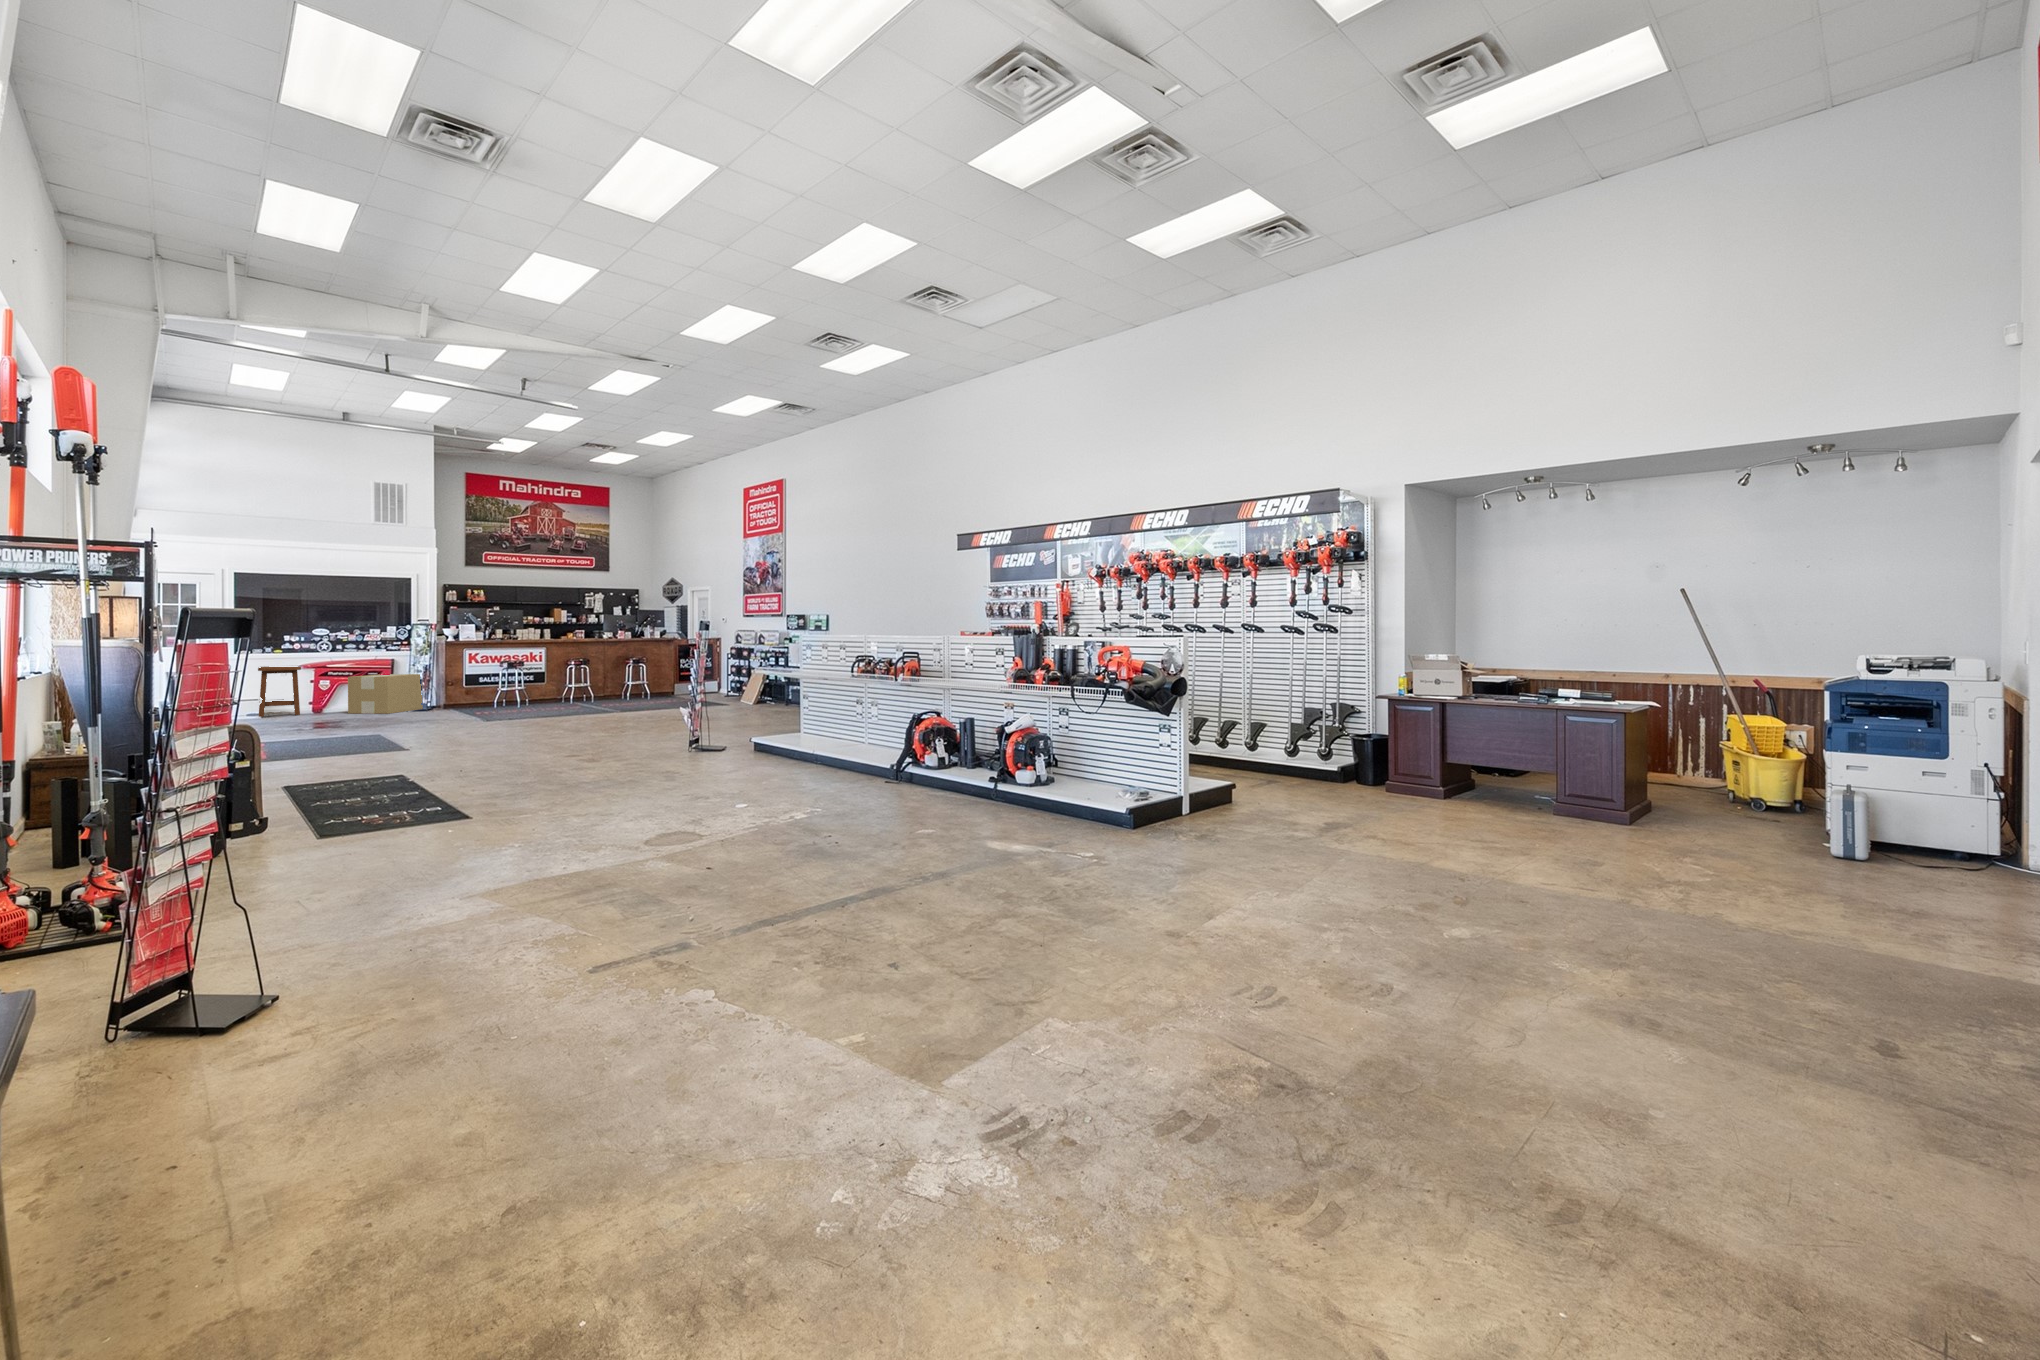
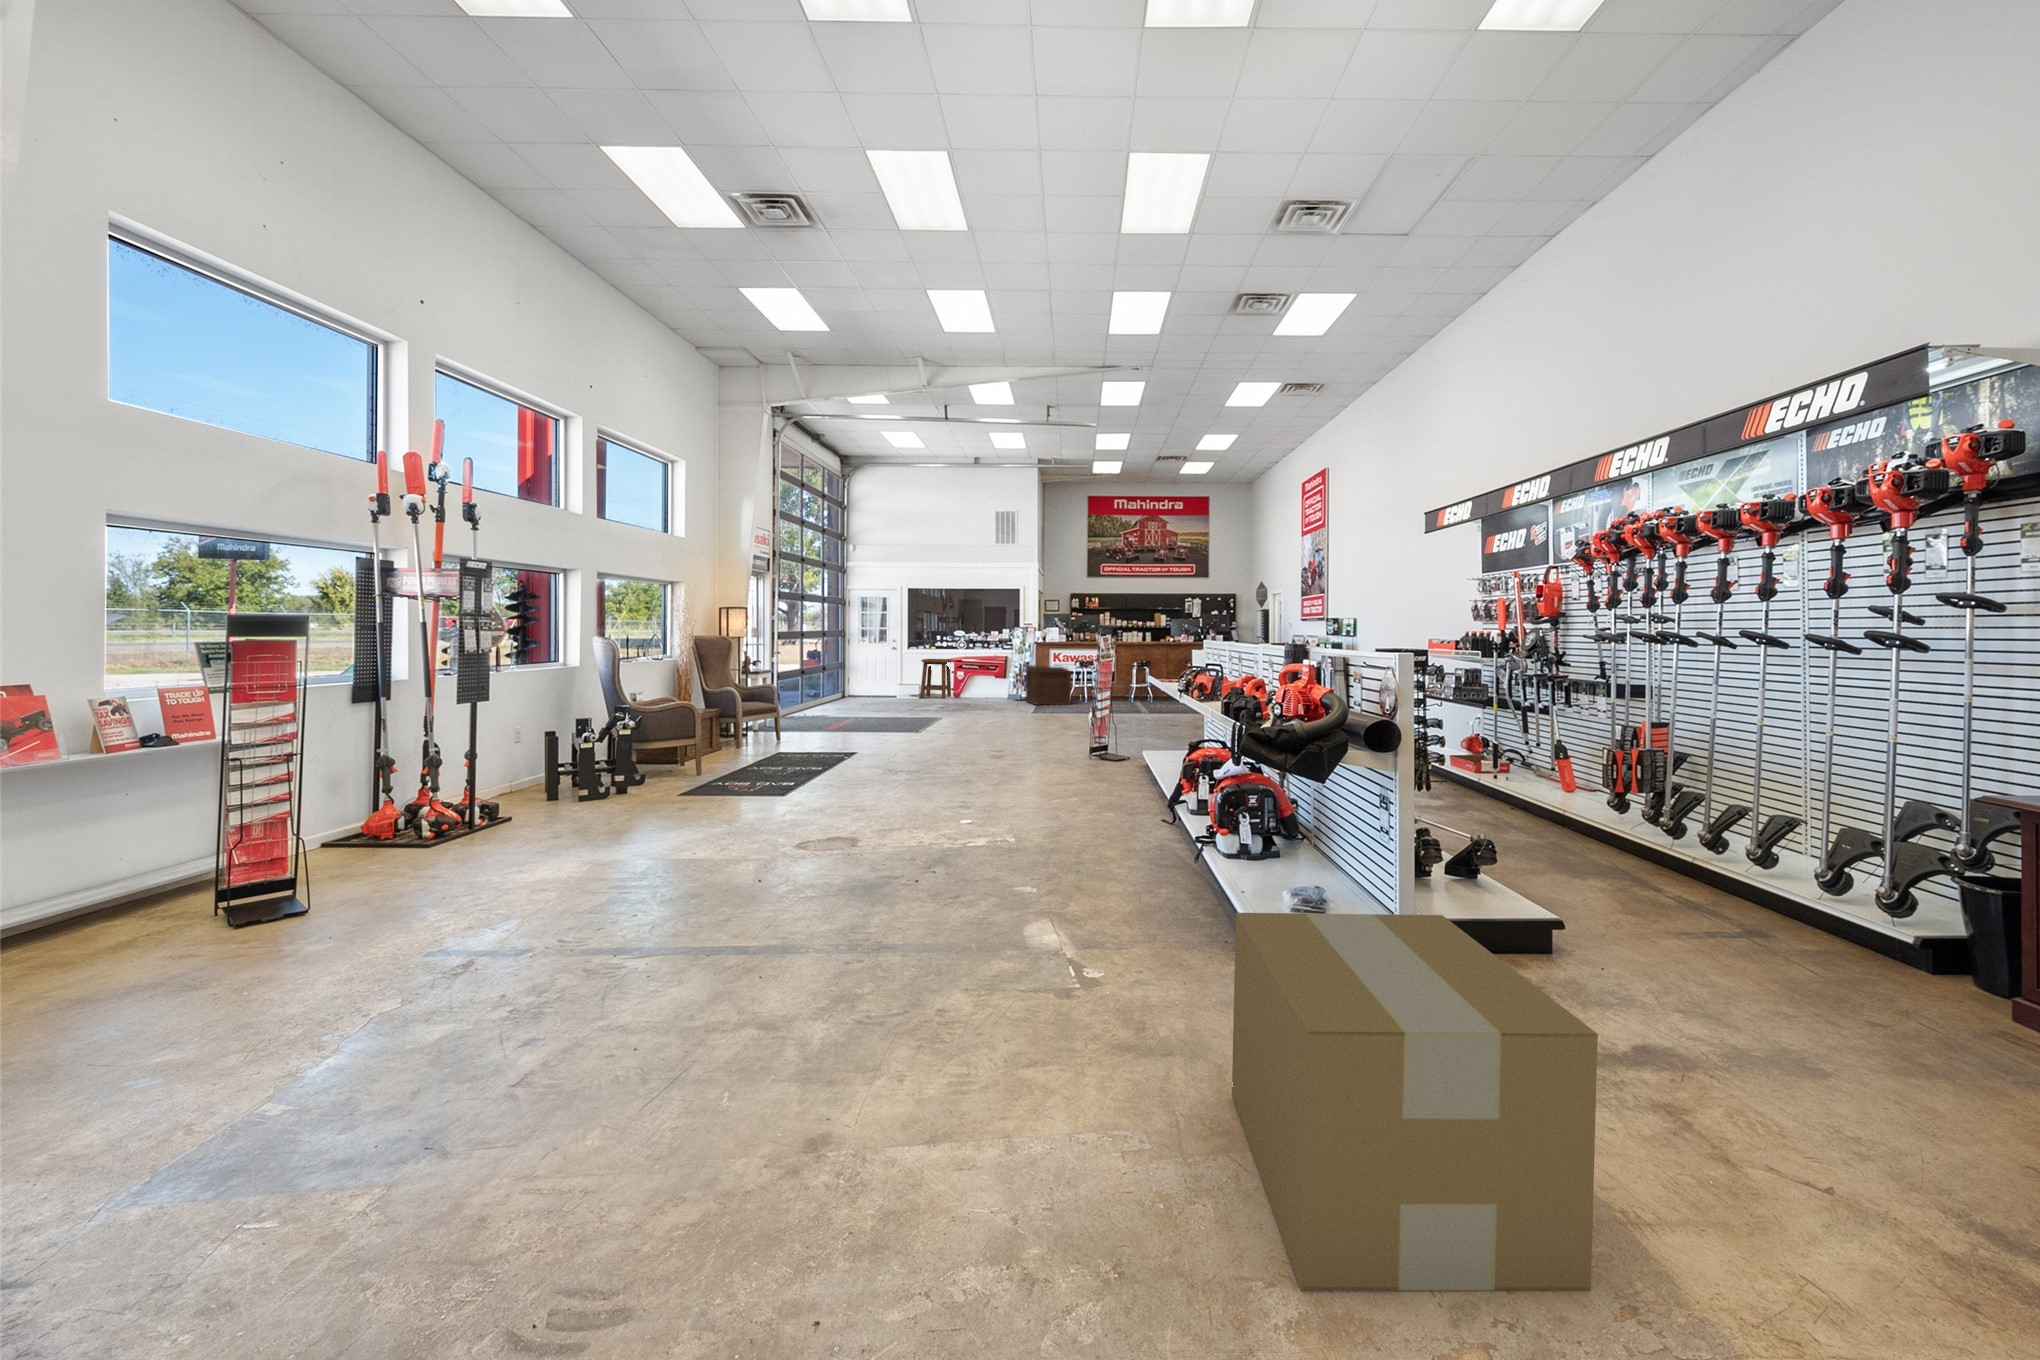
wooden crate: none [427,666,494,711] -> present [1025,665,1072,705]
cardboard box: present [348,674,423,714] -> present [1232,913,1598,1290]

